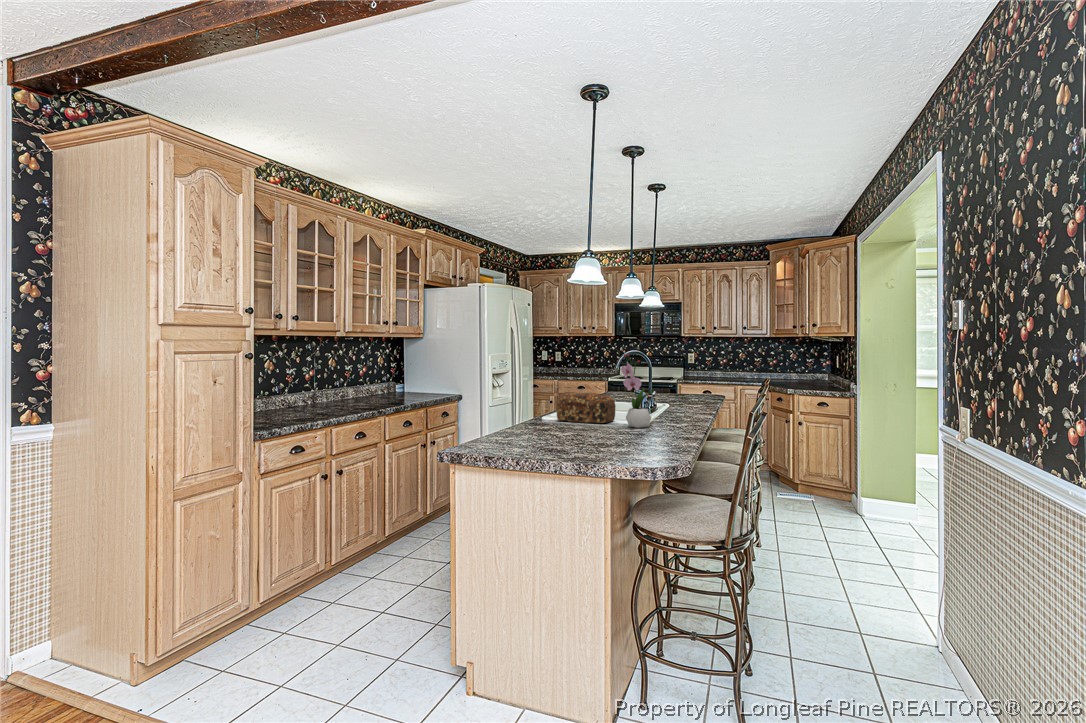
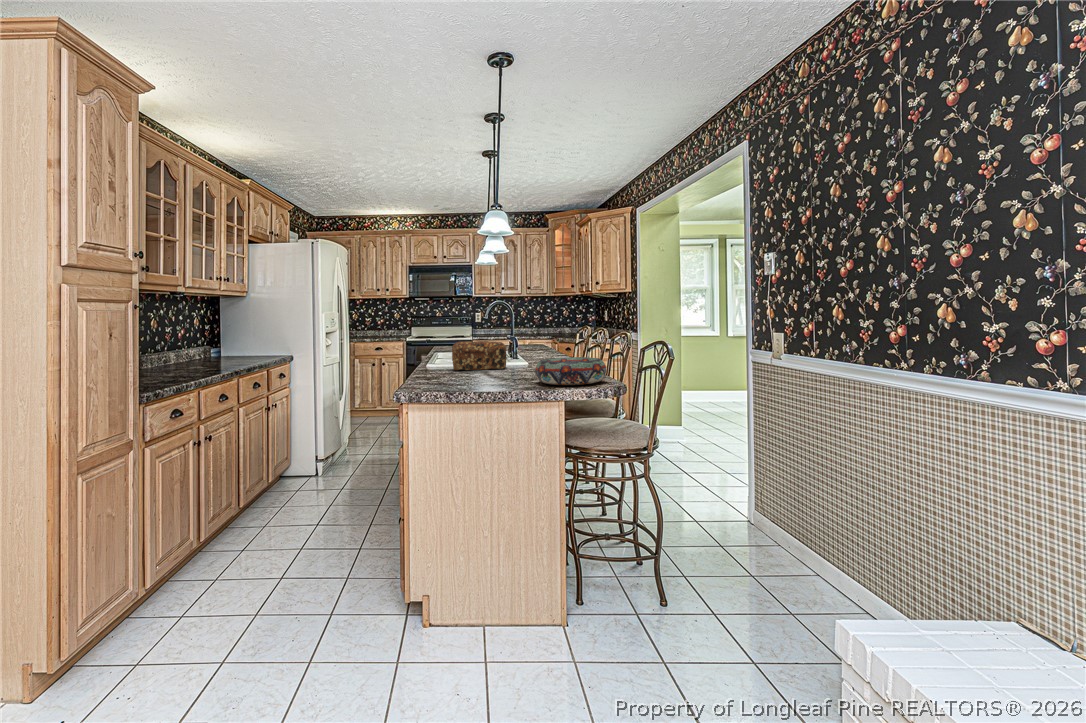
flower arrangement: present [621,354,654,428] -> none [524,300,554,369]
decorative bowl: none [575,421,651,453] -> present [535,357,606,385]

